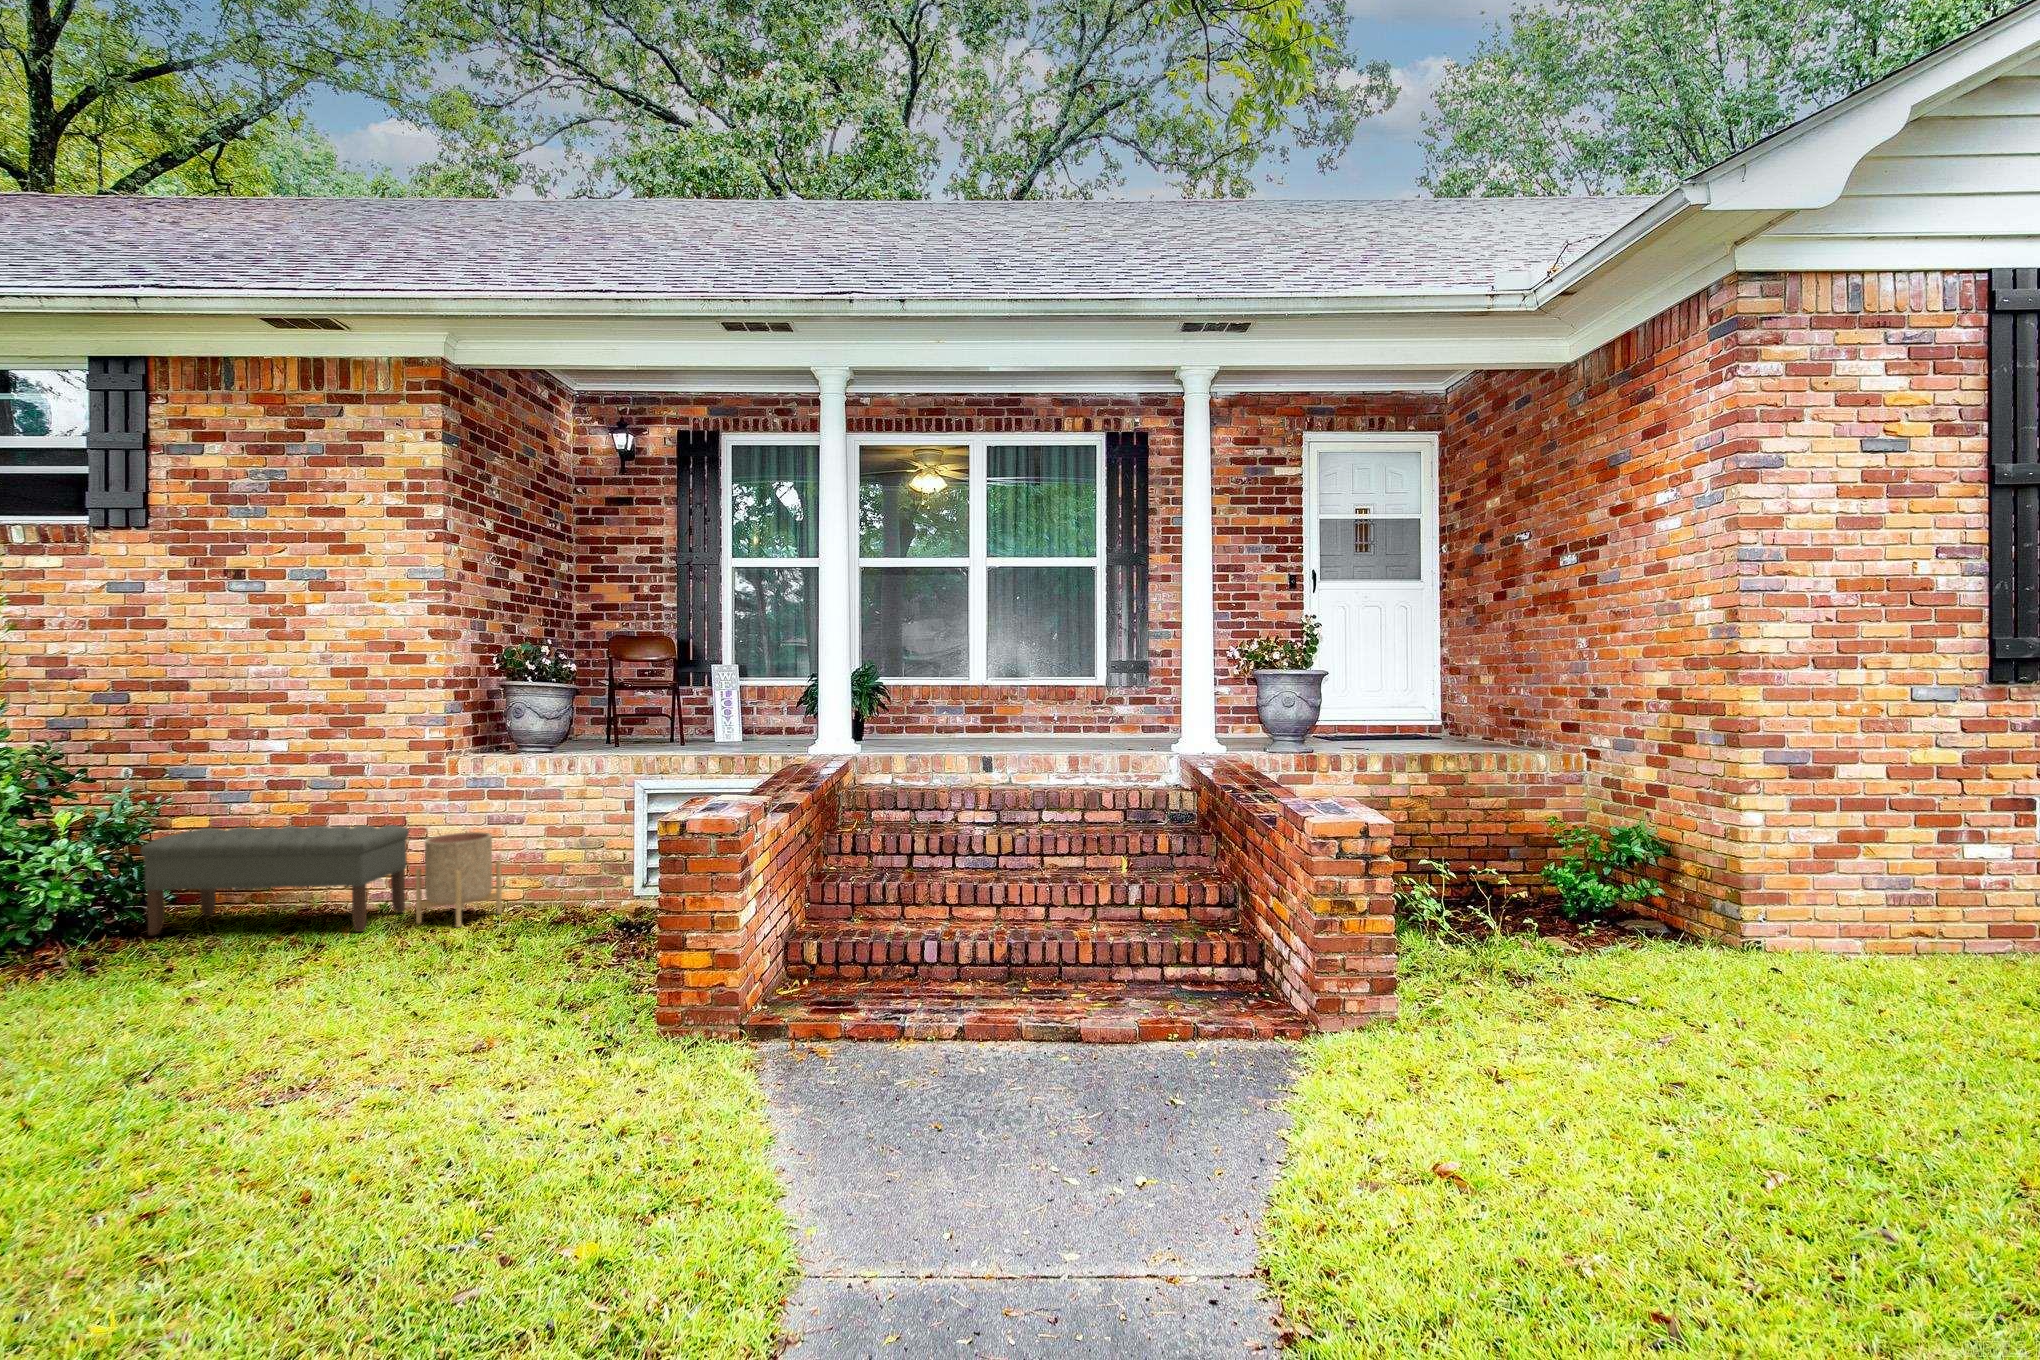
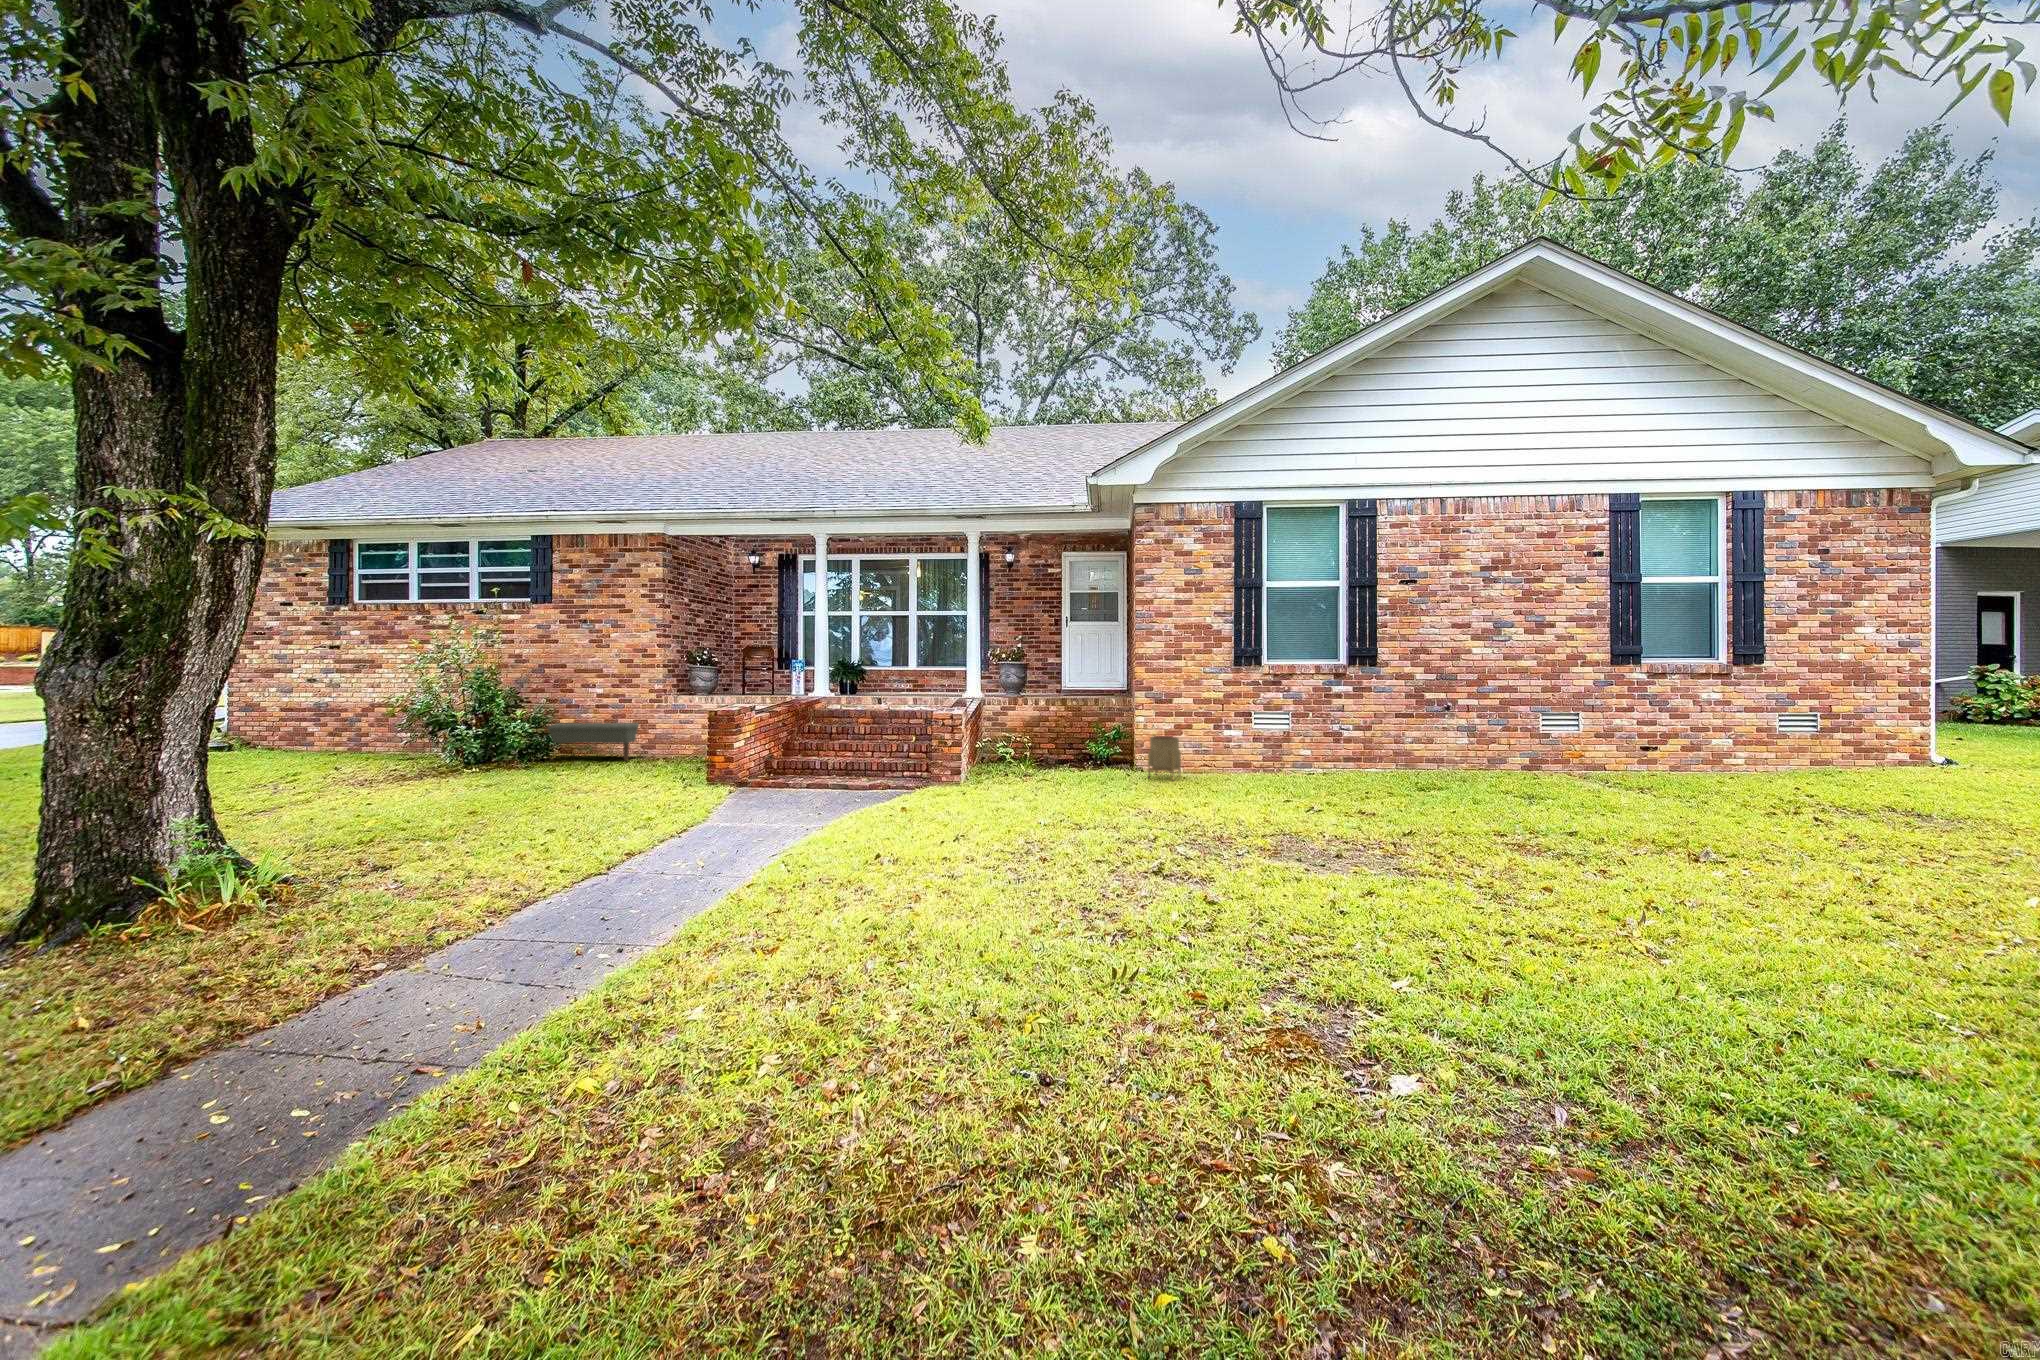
planter: present [416,832,502,927] -> present [1148,736,1181,780]

